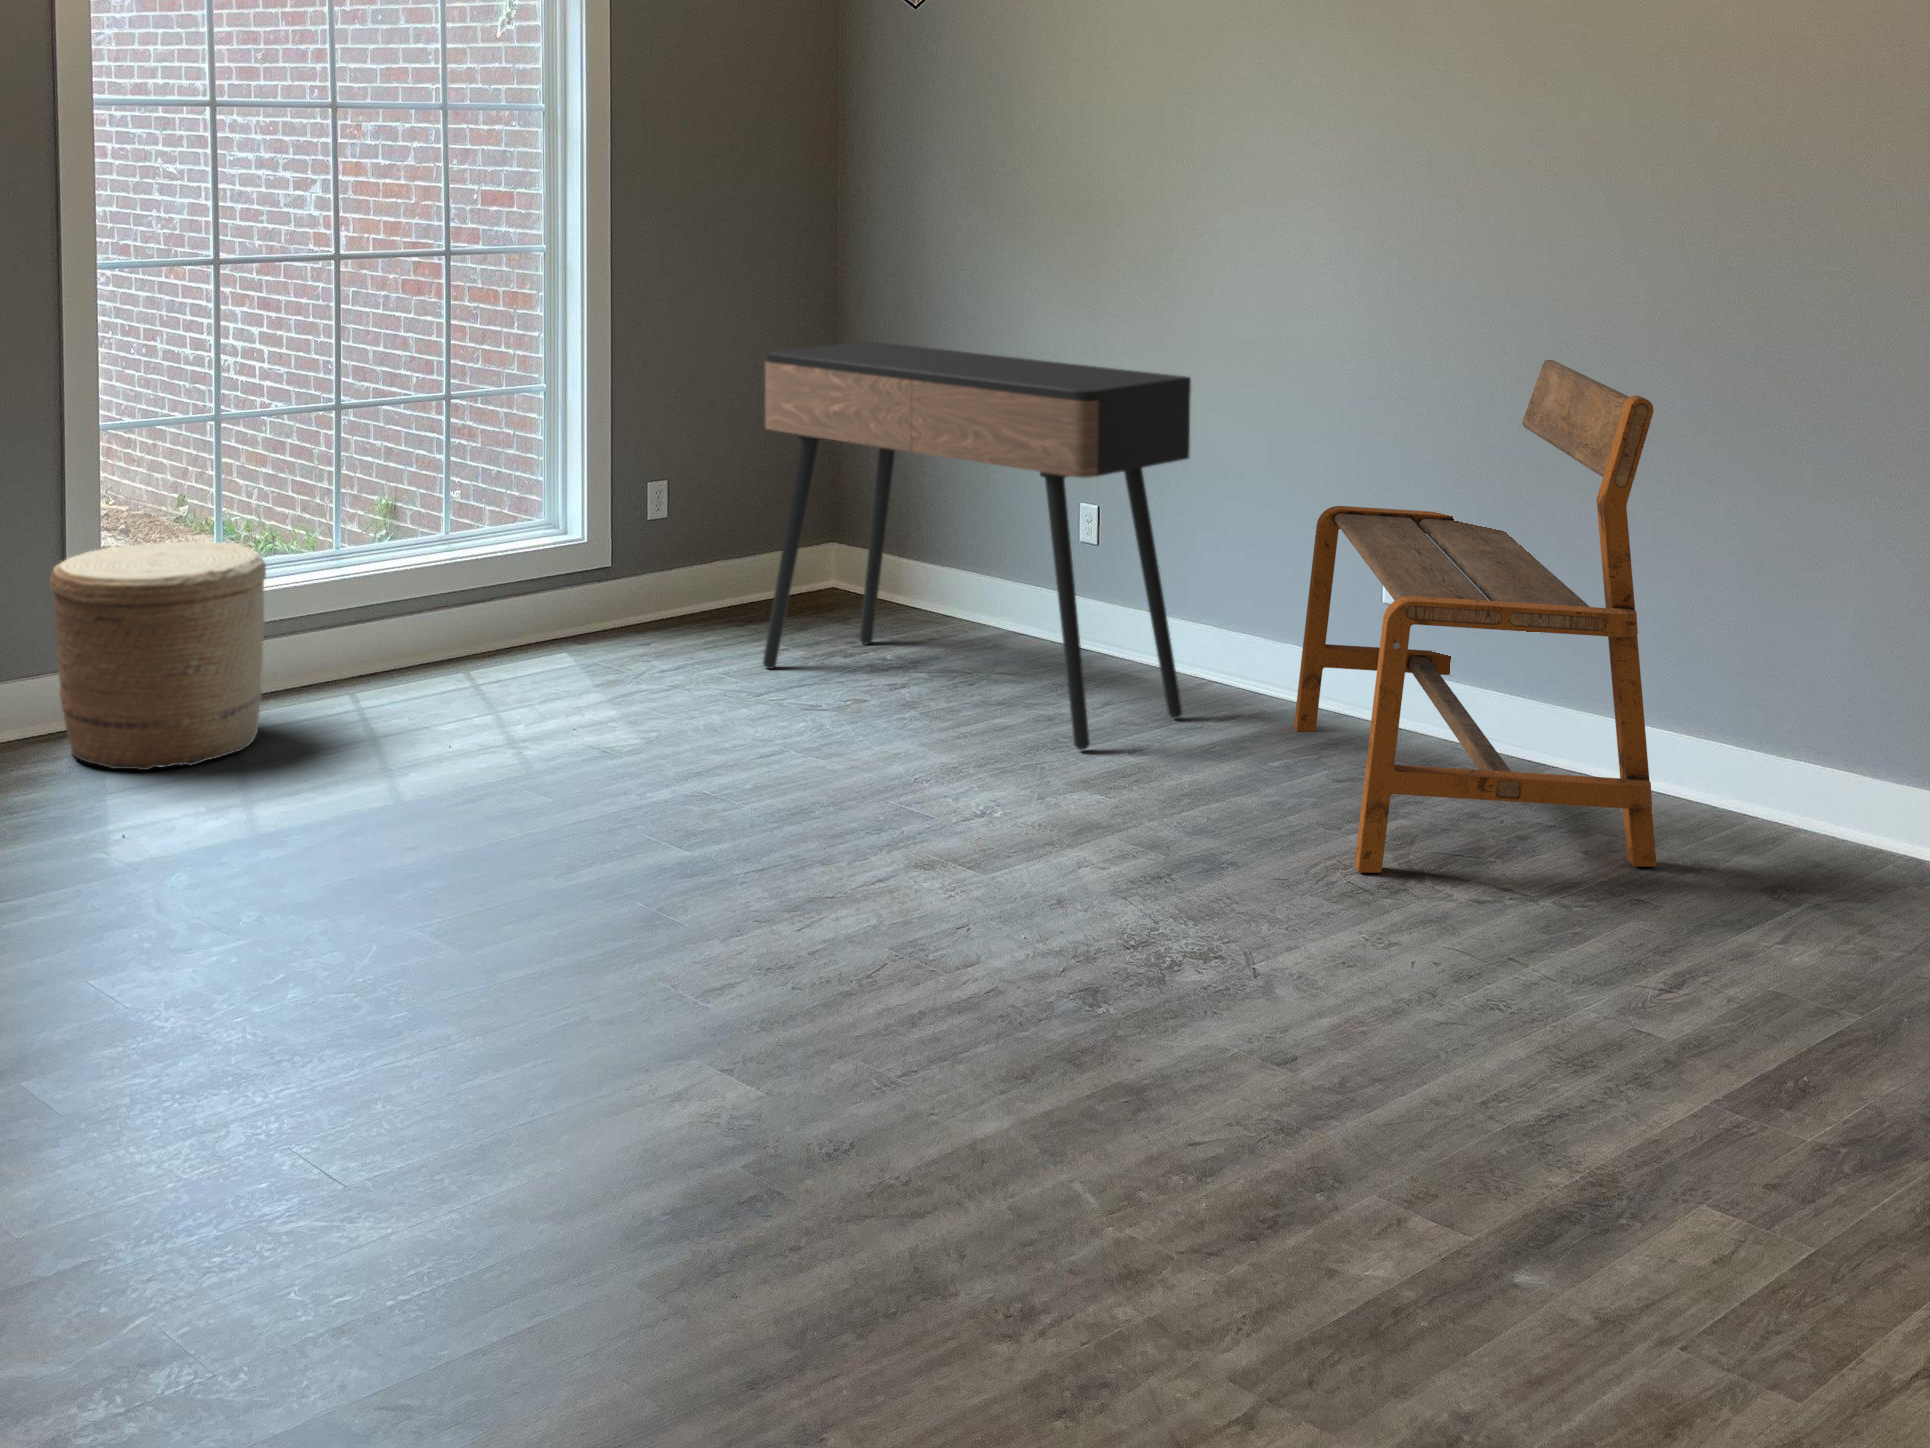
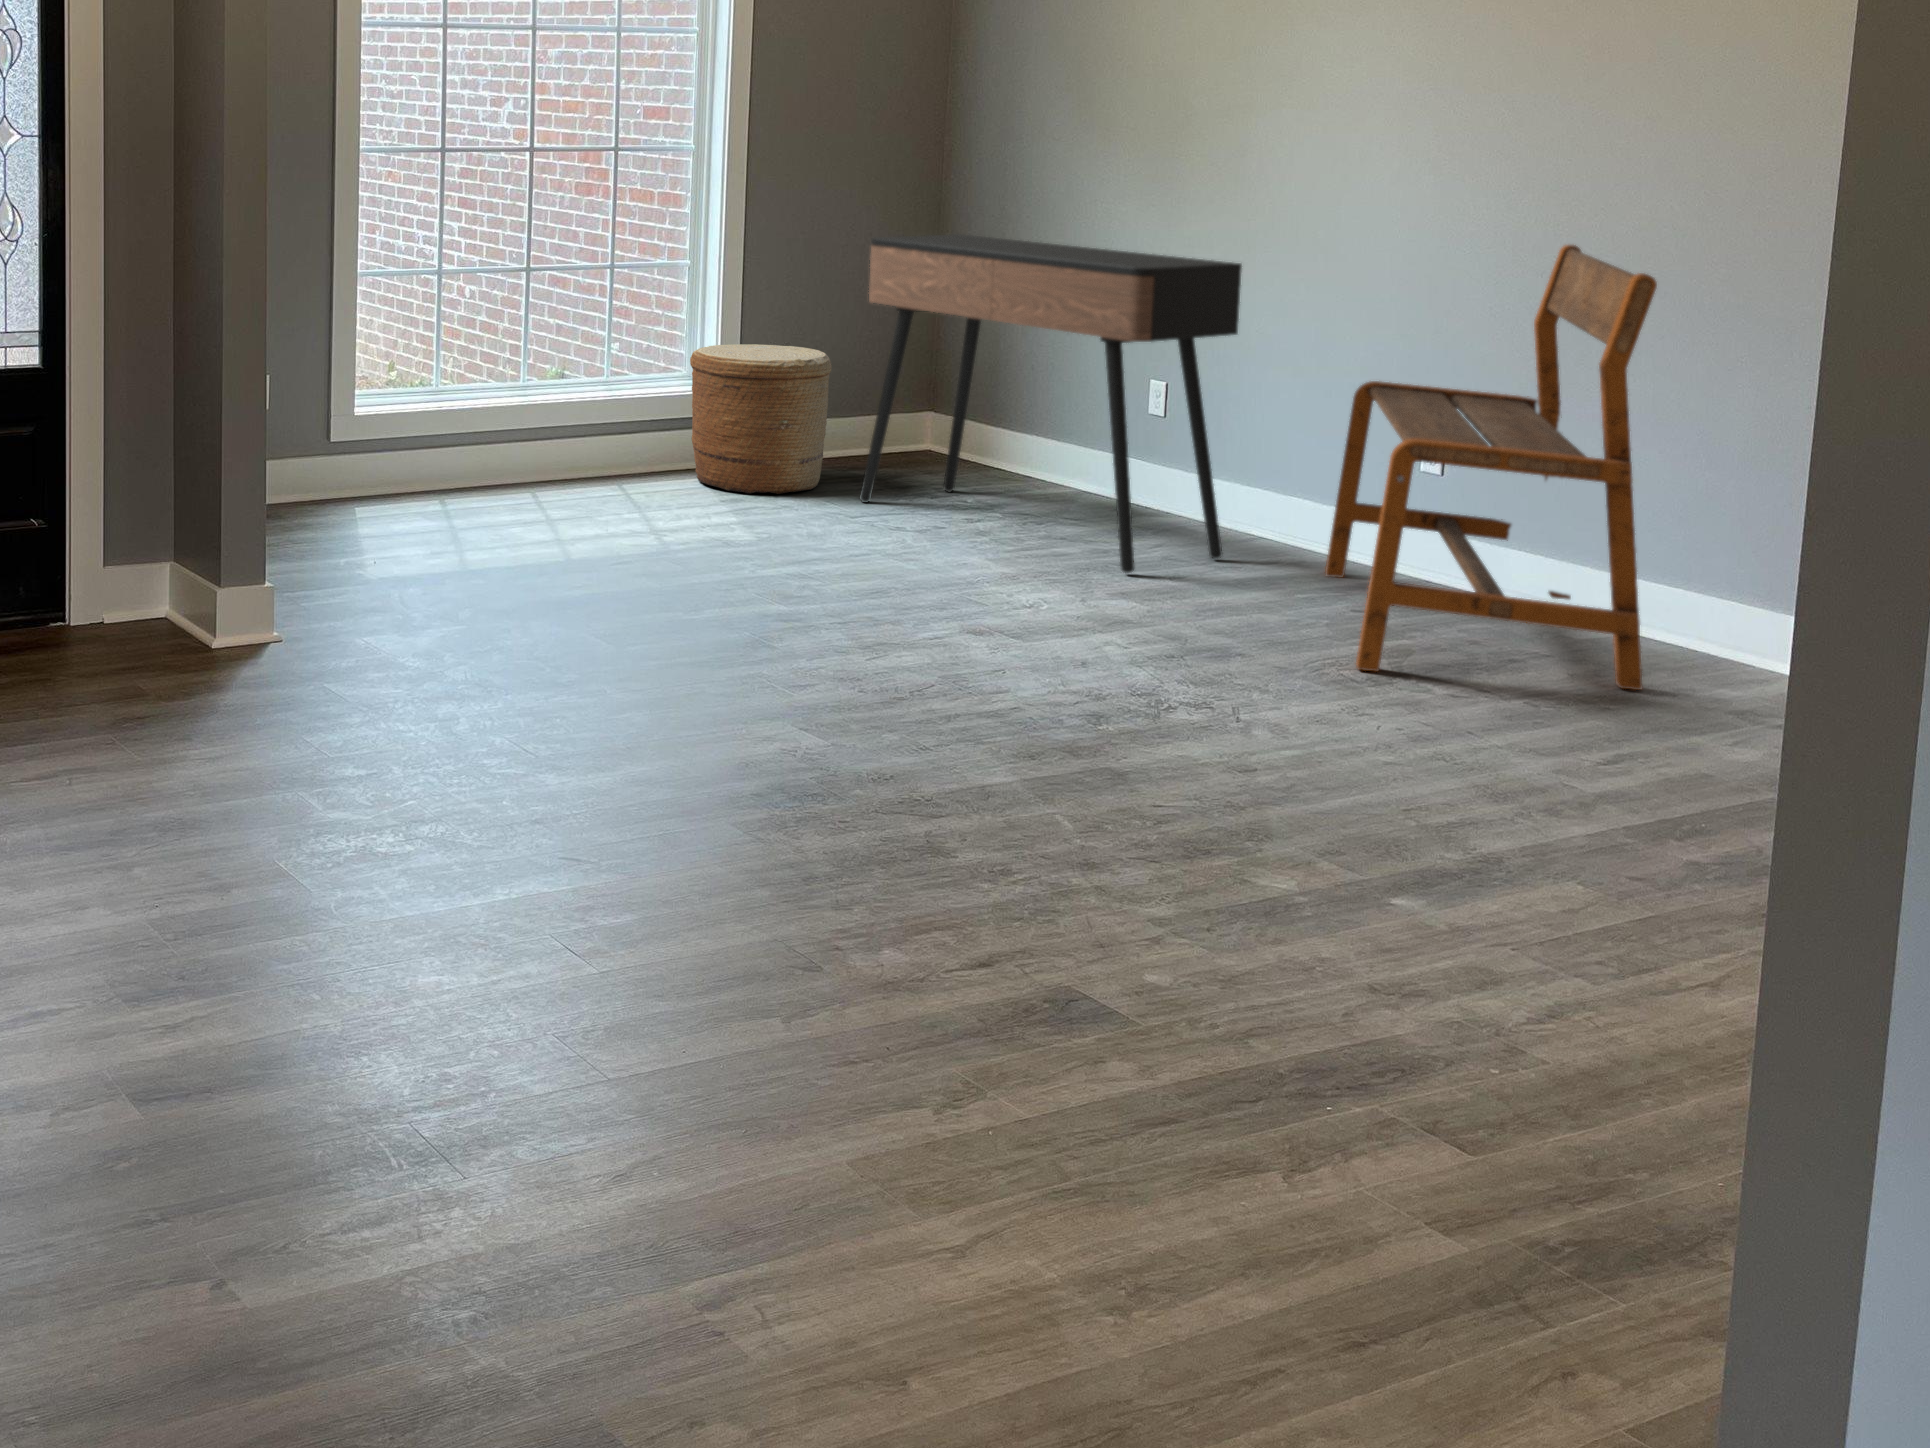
woven basket: present [50,542,266,770] -> present [690,344,832,494]

